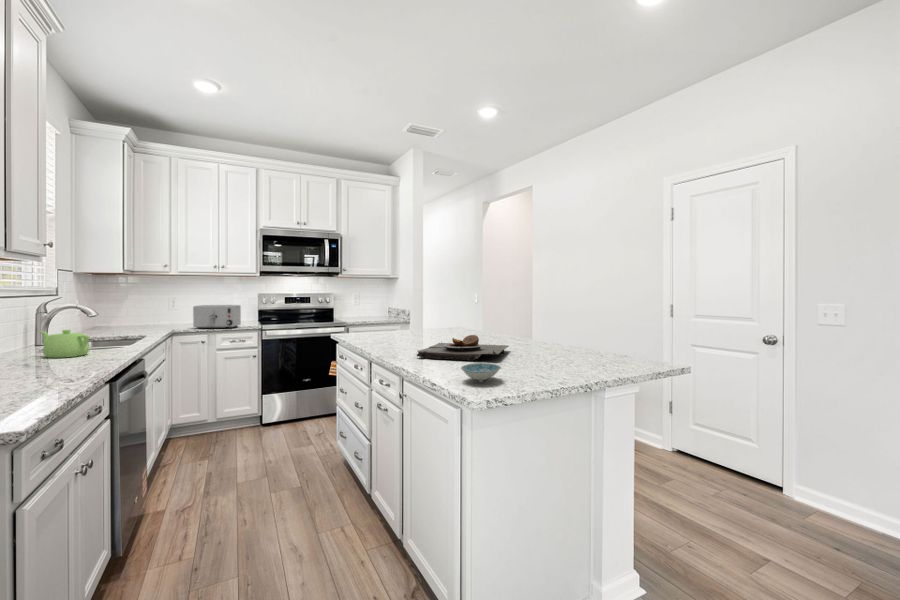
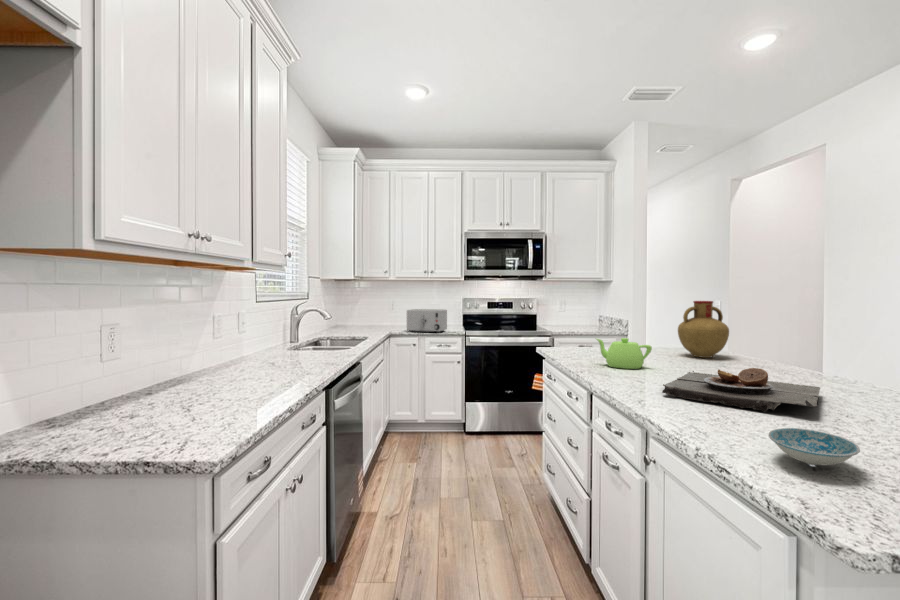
vase: none [439,293,472,335] -> present [678,301,729,358]
teapot: present [40,330,90,358] -> present [597,338,652,369]

